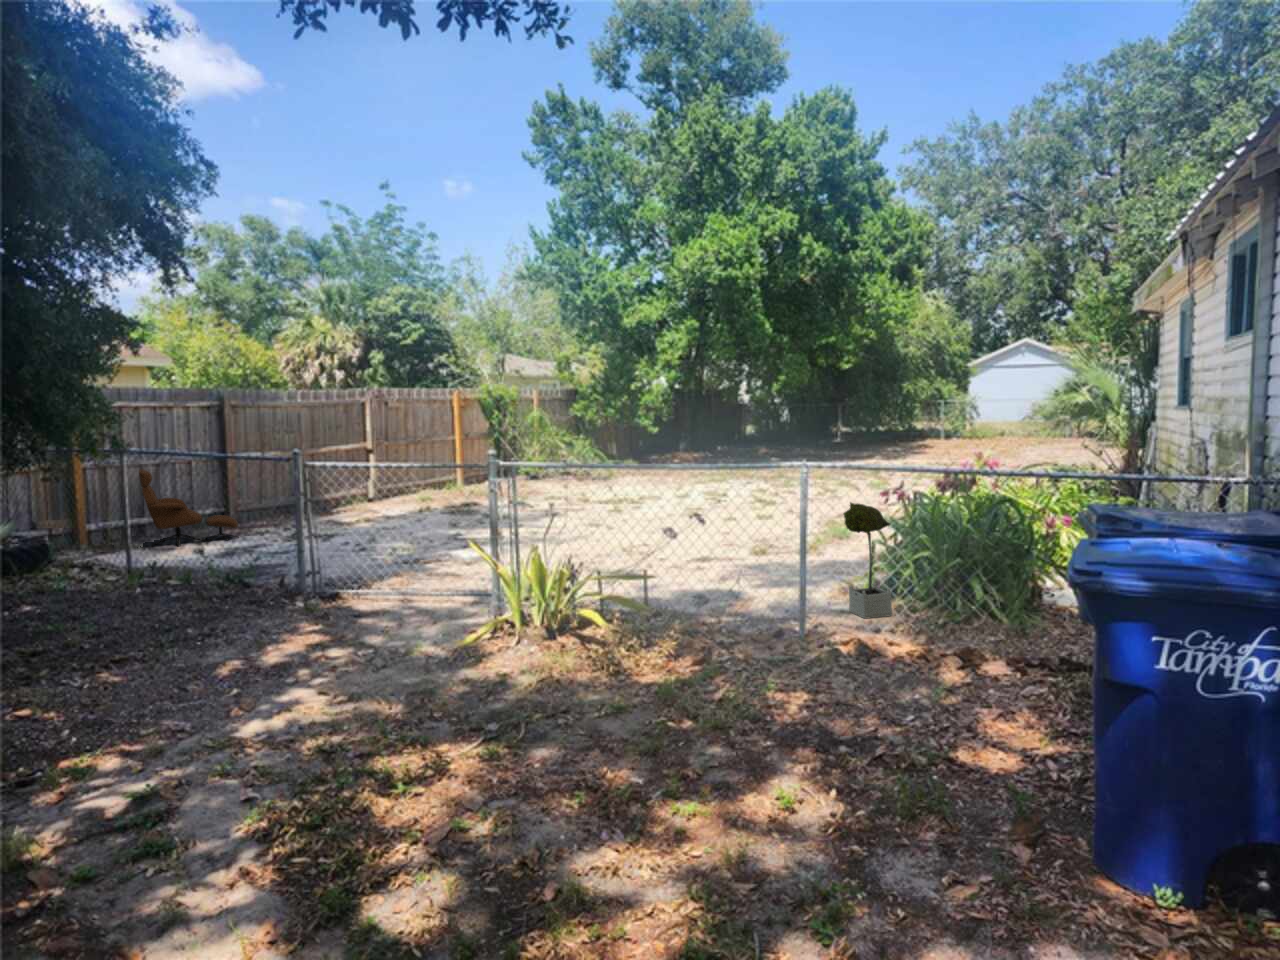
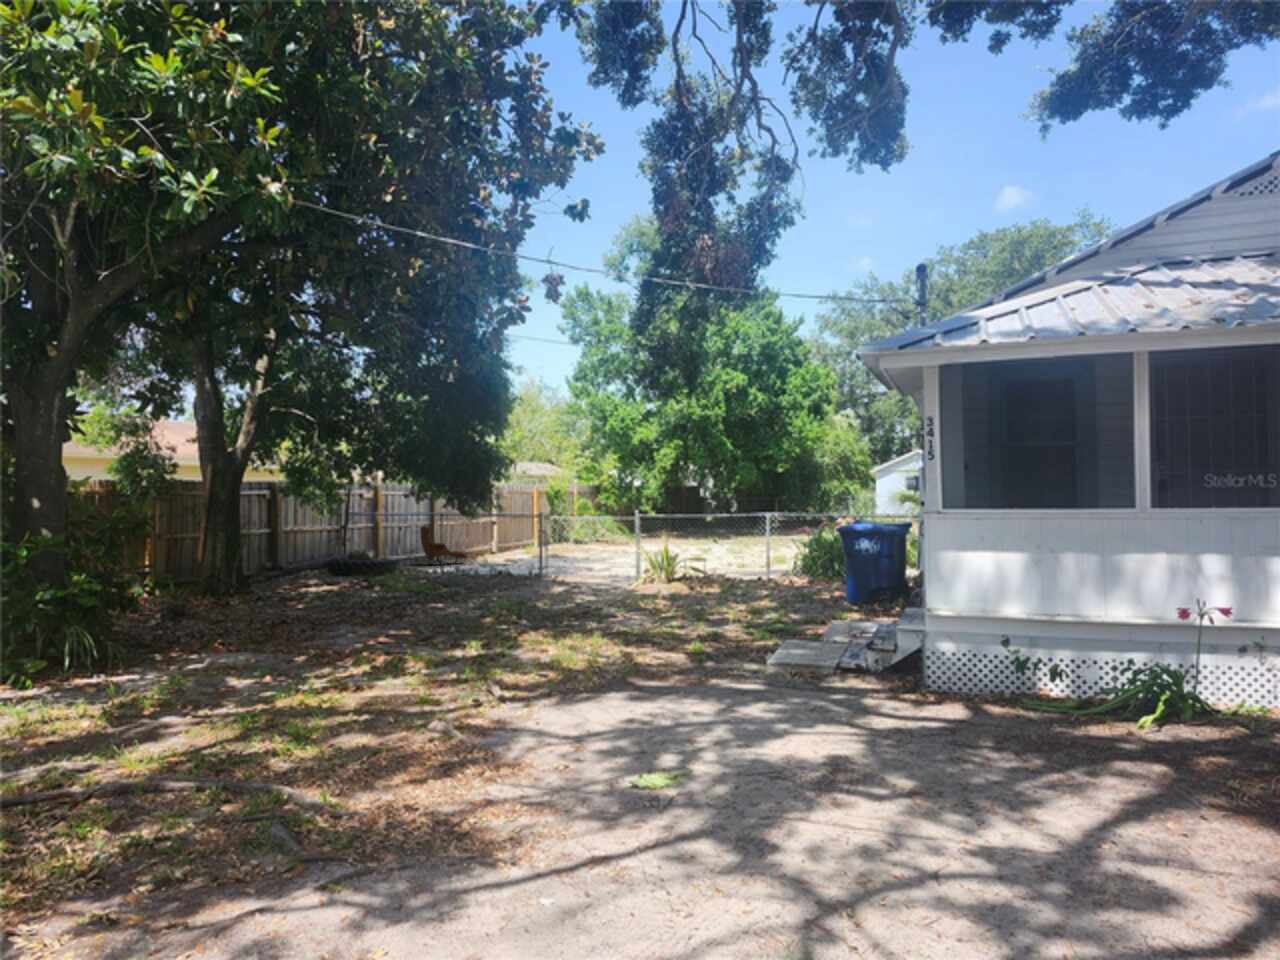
potted tree: present [843,502,892,619] -> none [779,531,798,574]

